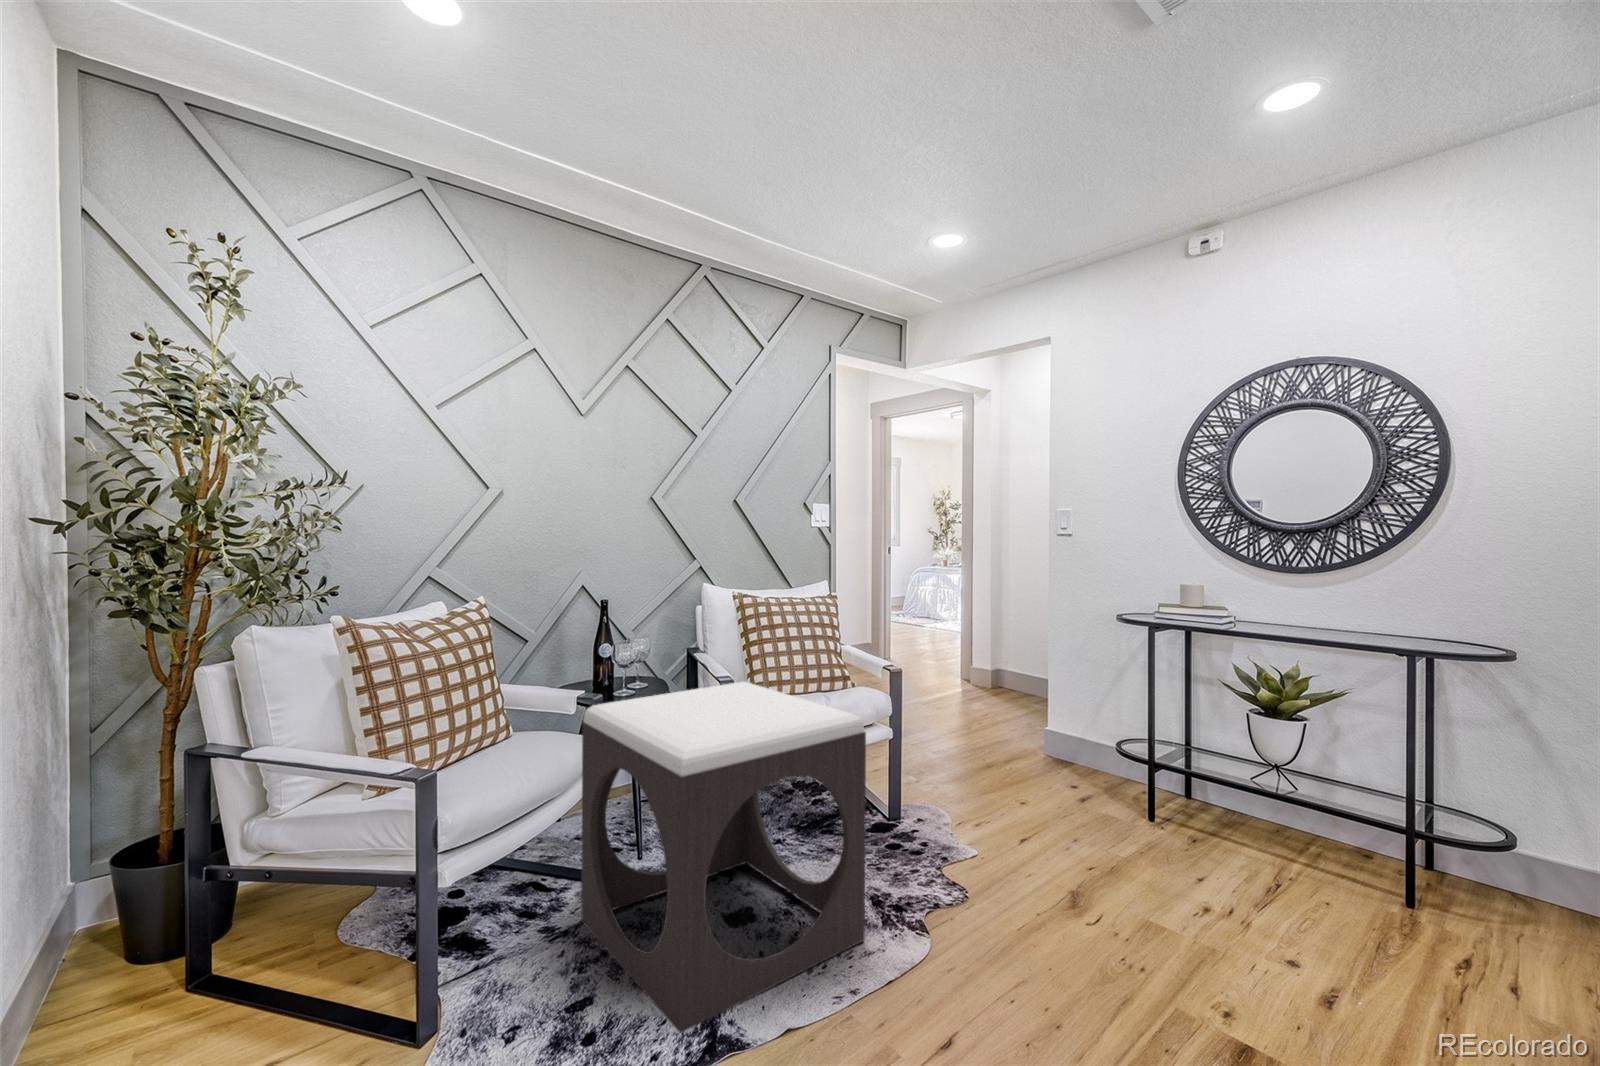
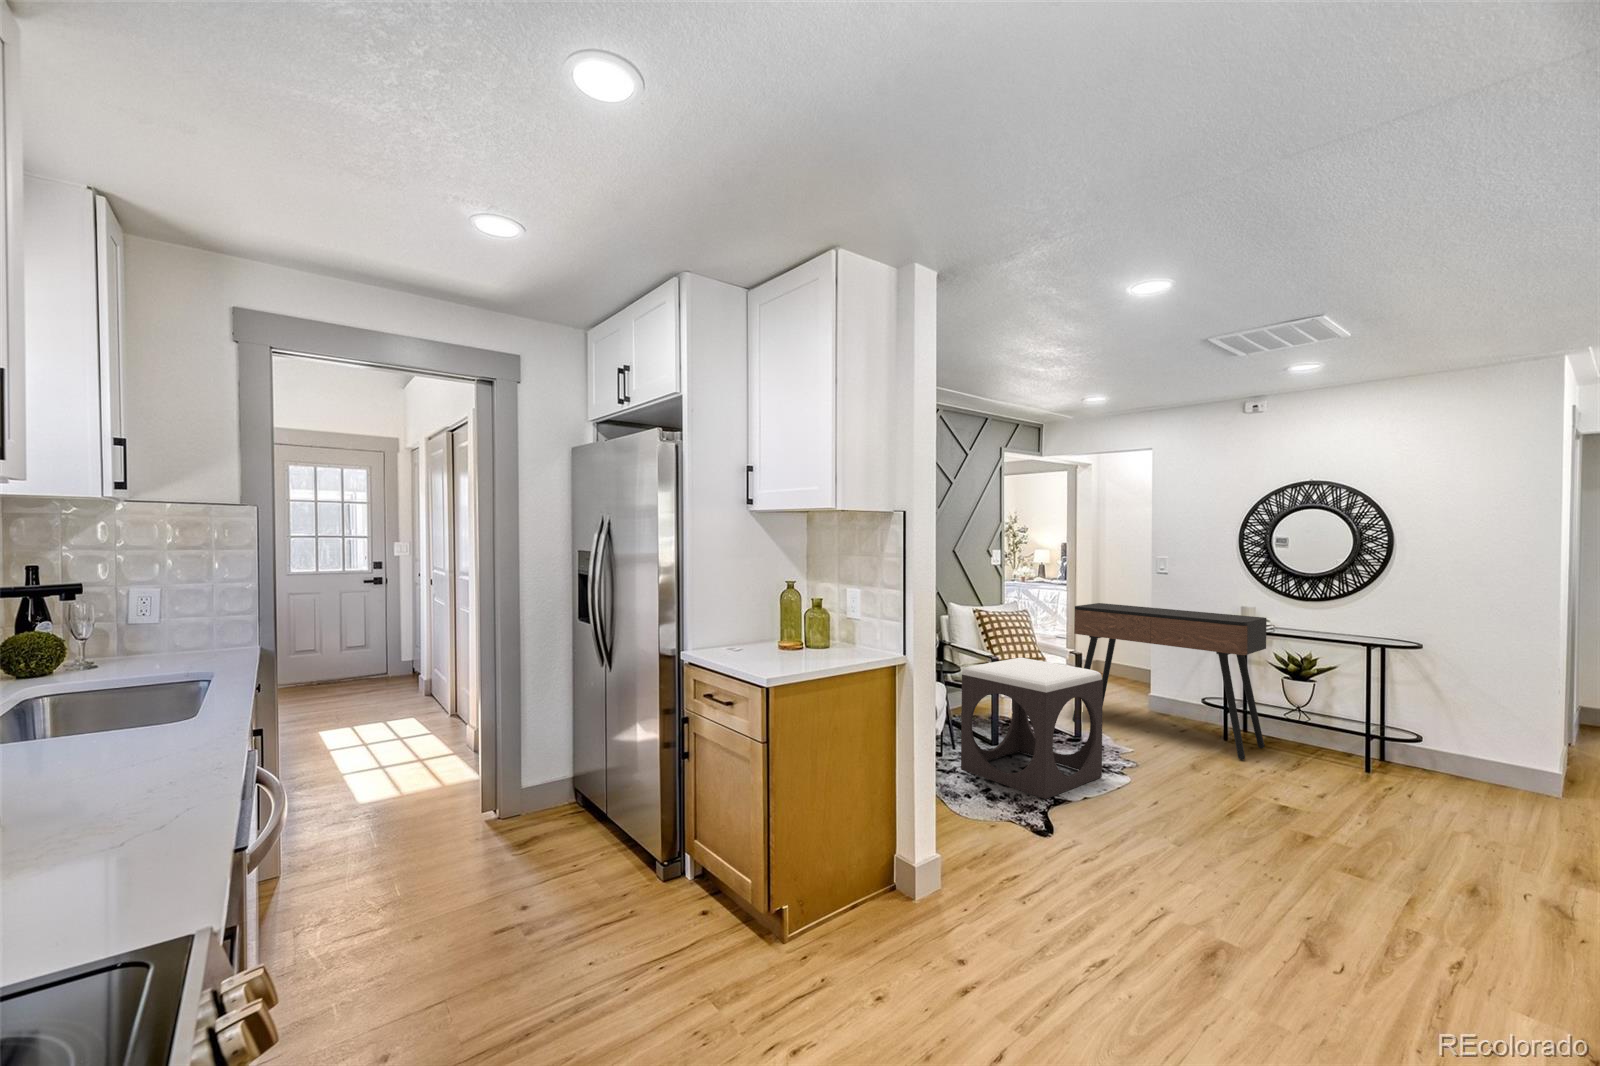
console table: none [899,583,1218,877] -> present [1073,603,1266,760]

